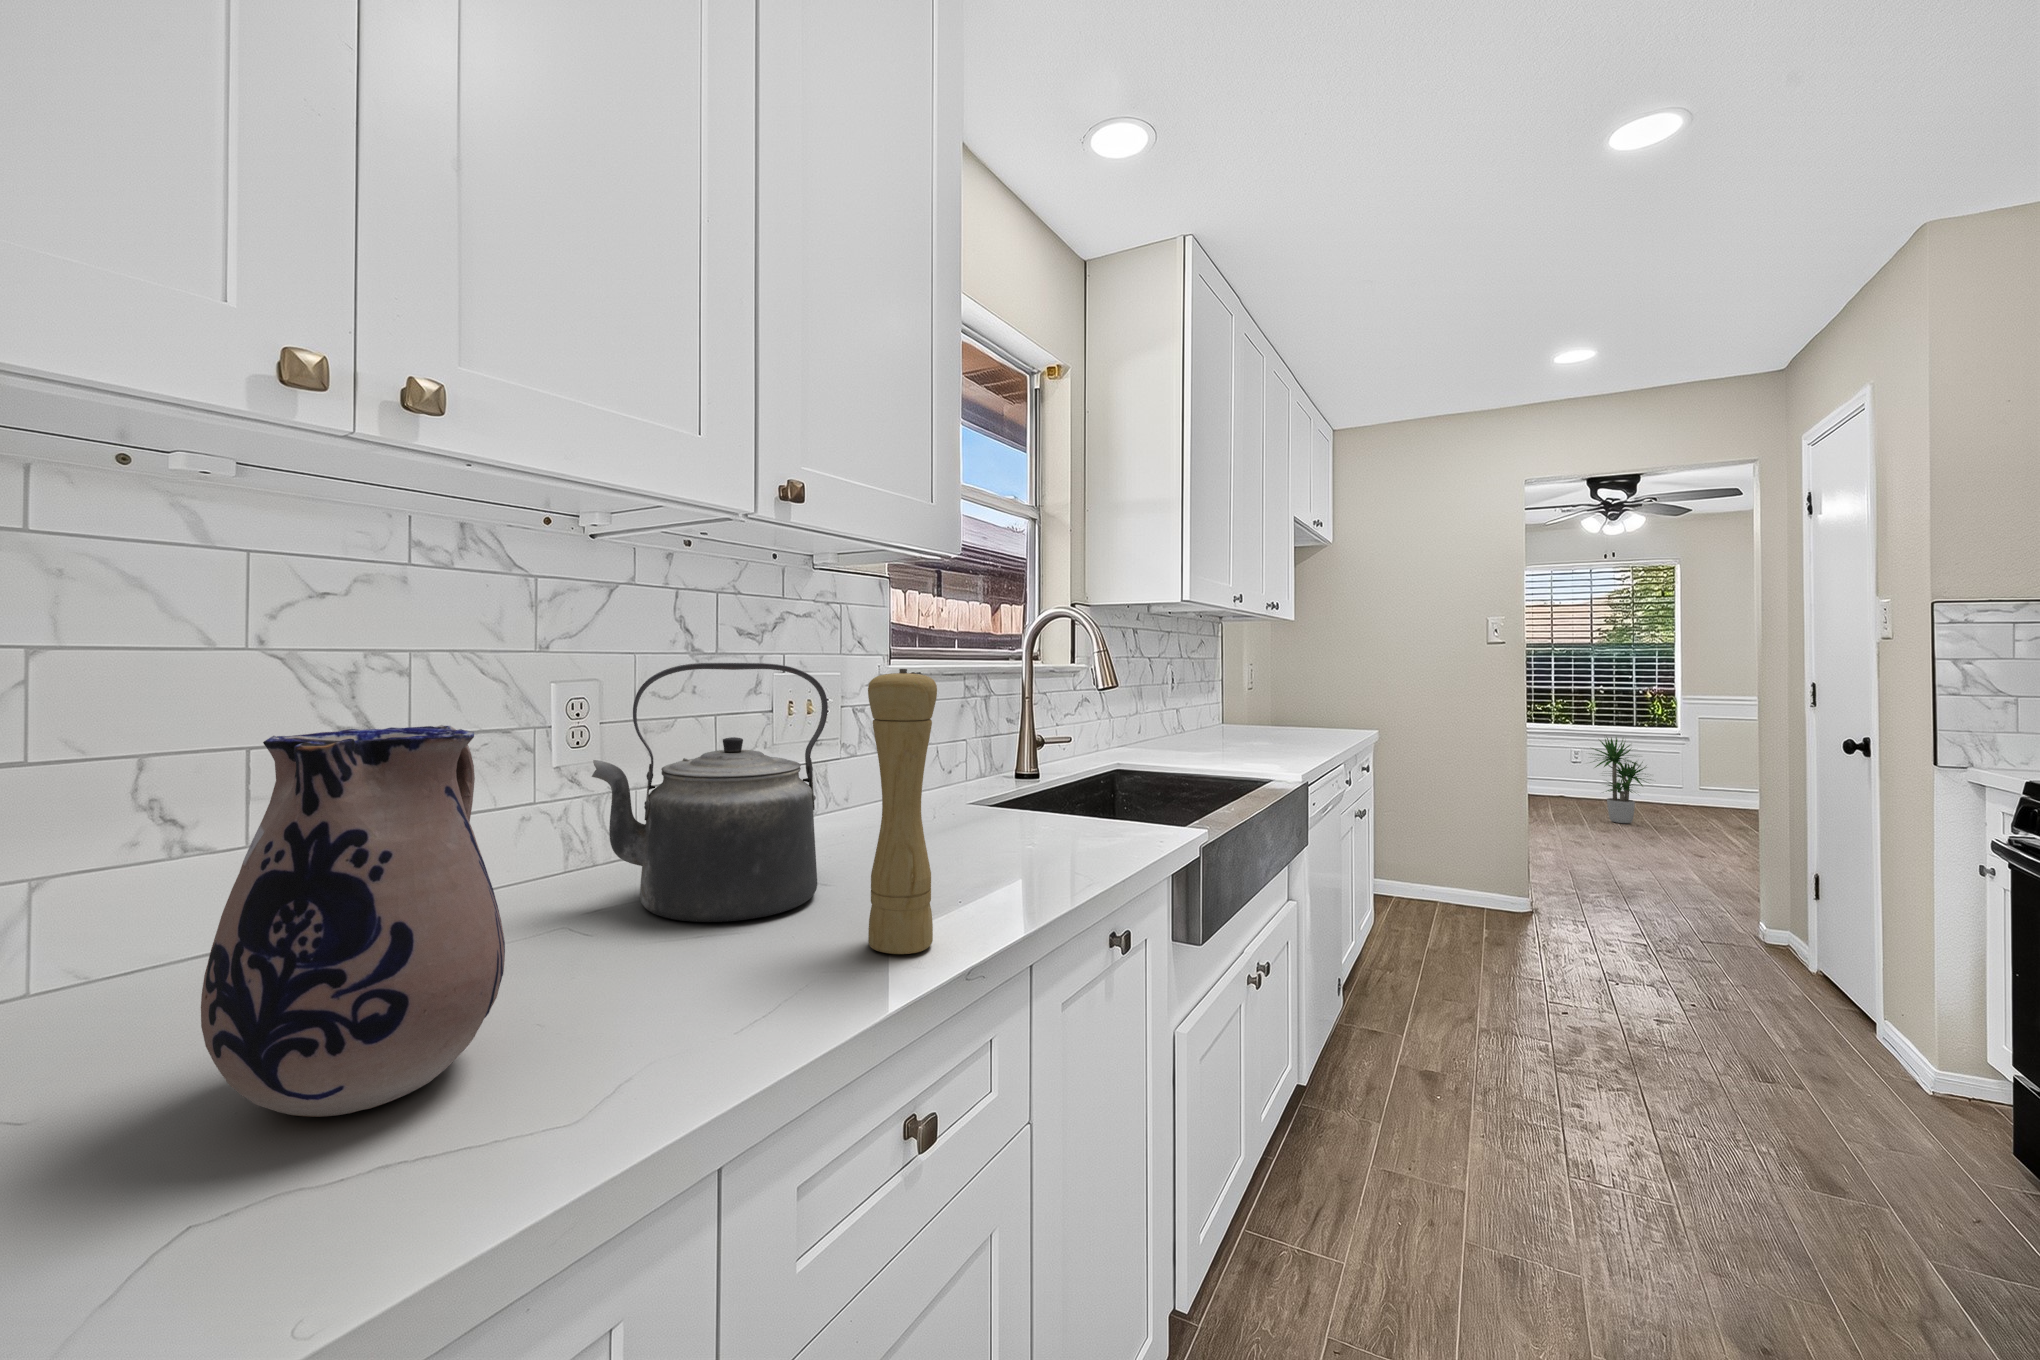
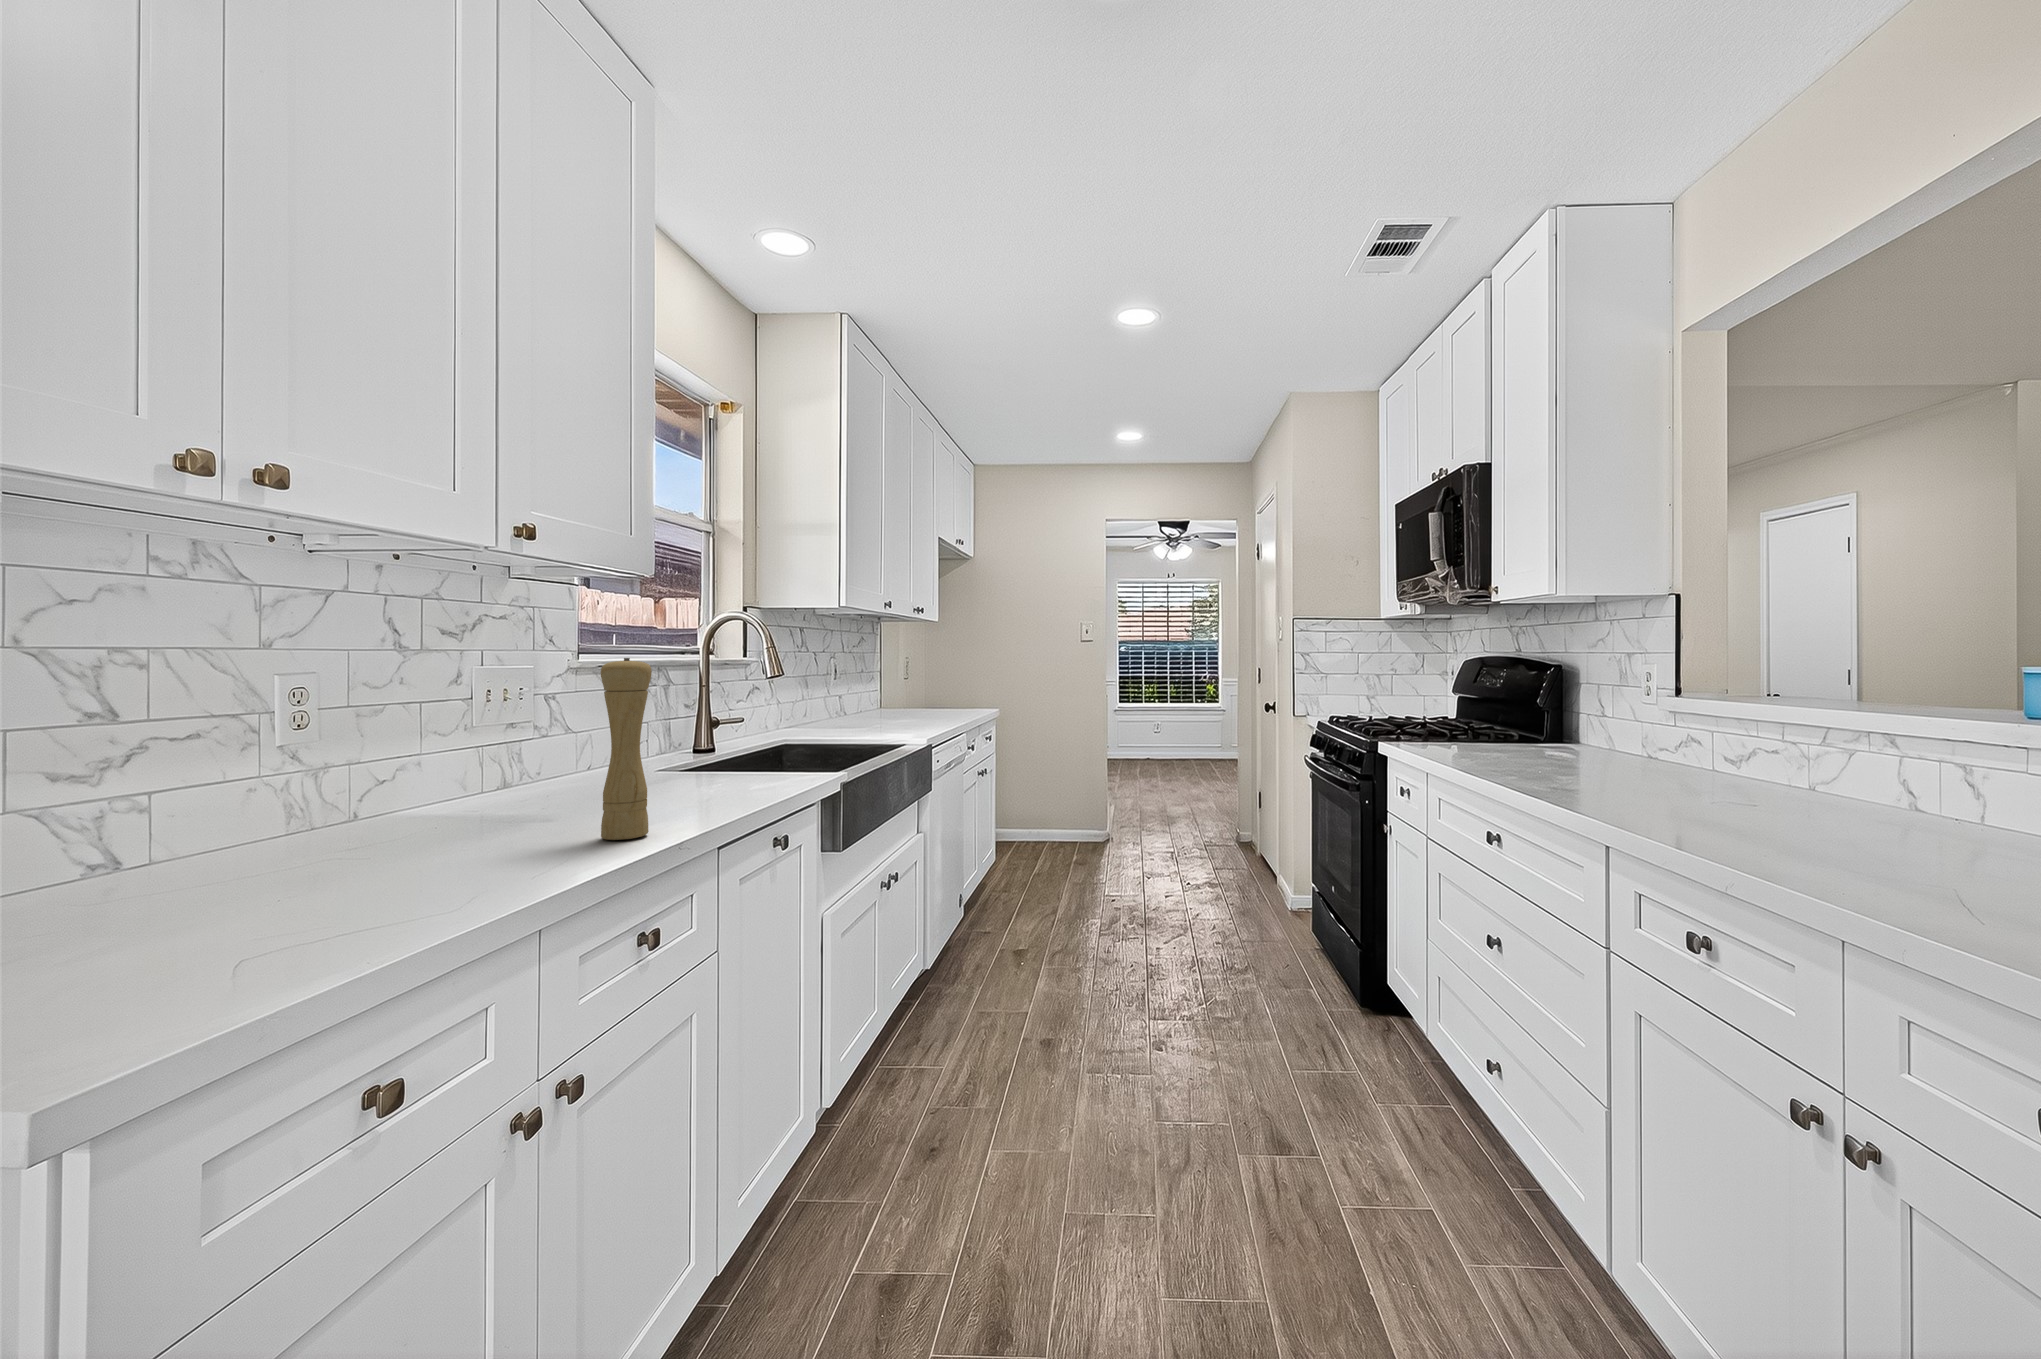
kettle: present [592,663,828,922] -> none [341,656,553,845]
ceramic pitcher: present [201,725,505,1117] -> none [155,697,370,929]
potted plant: present [1592,737,1646,823] -> none [1157,708,1200,773]

